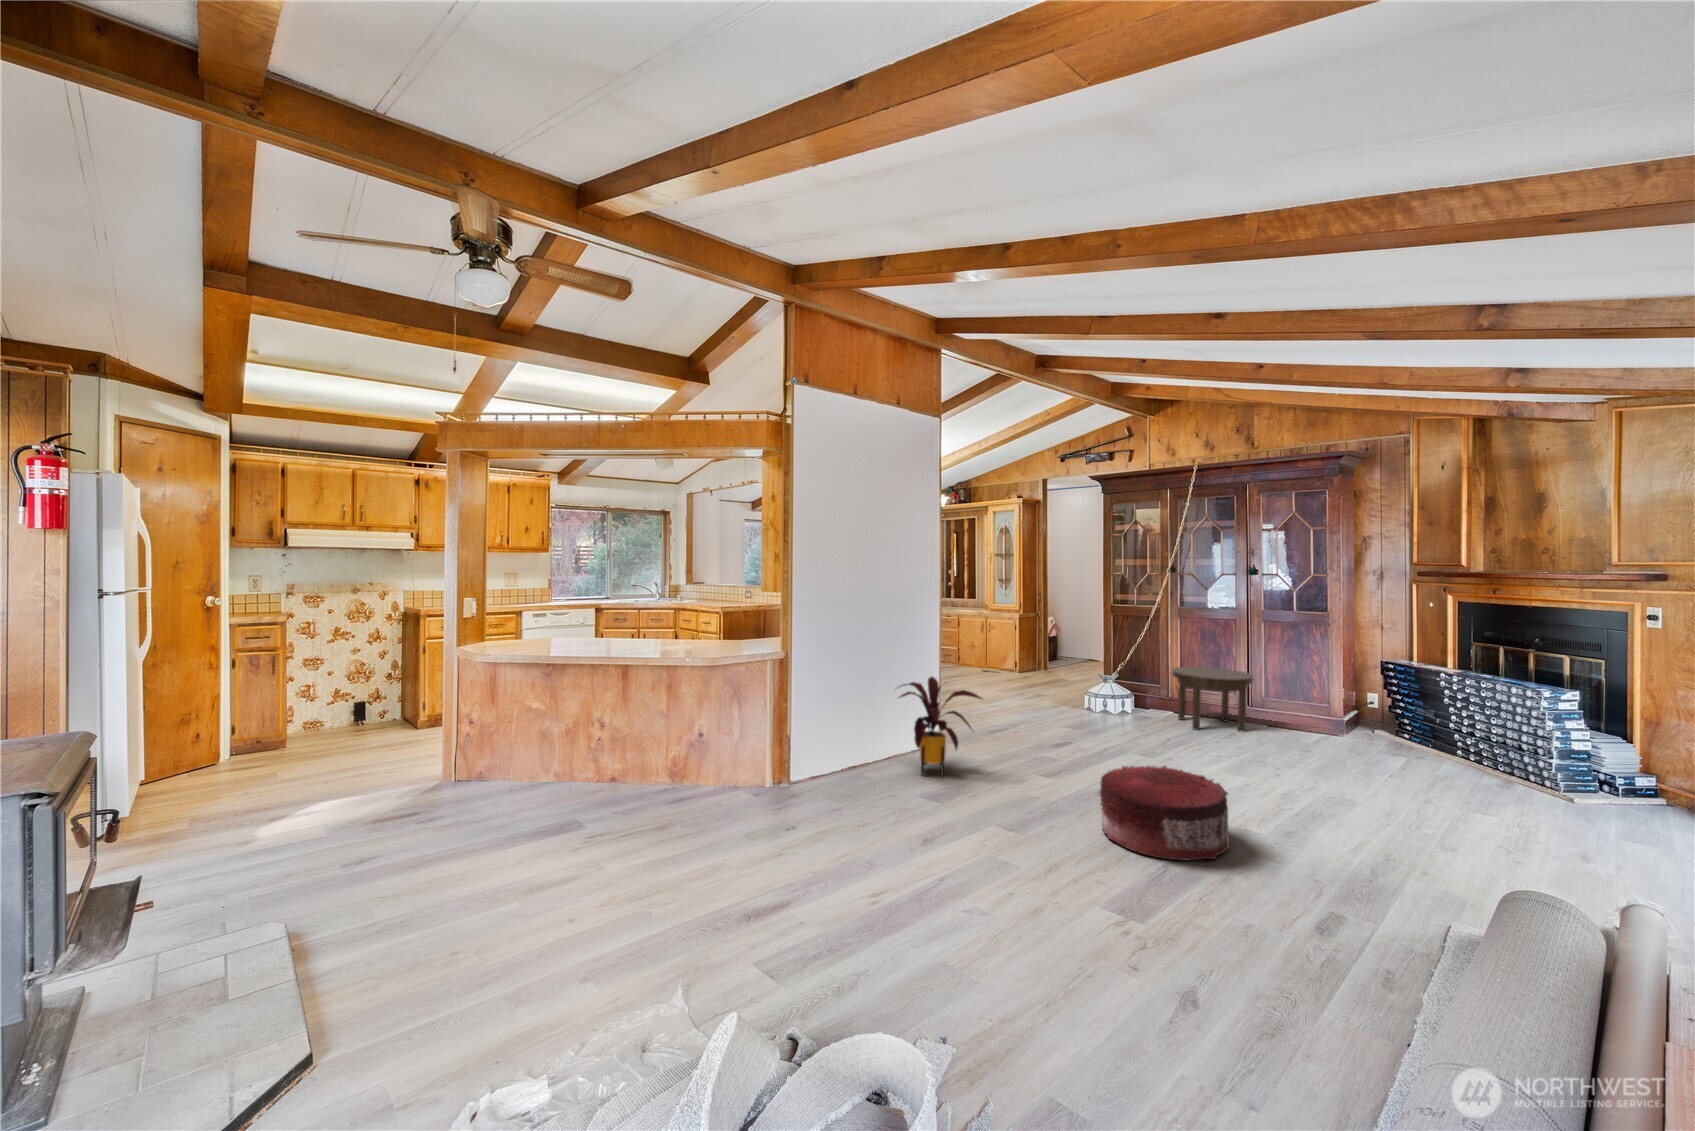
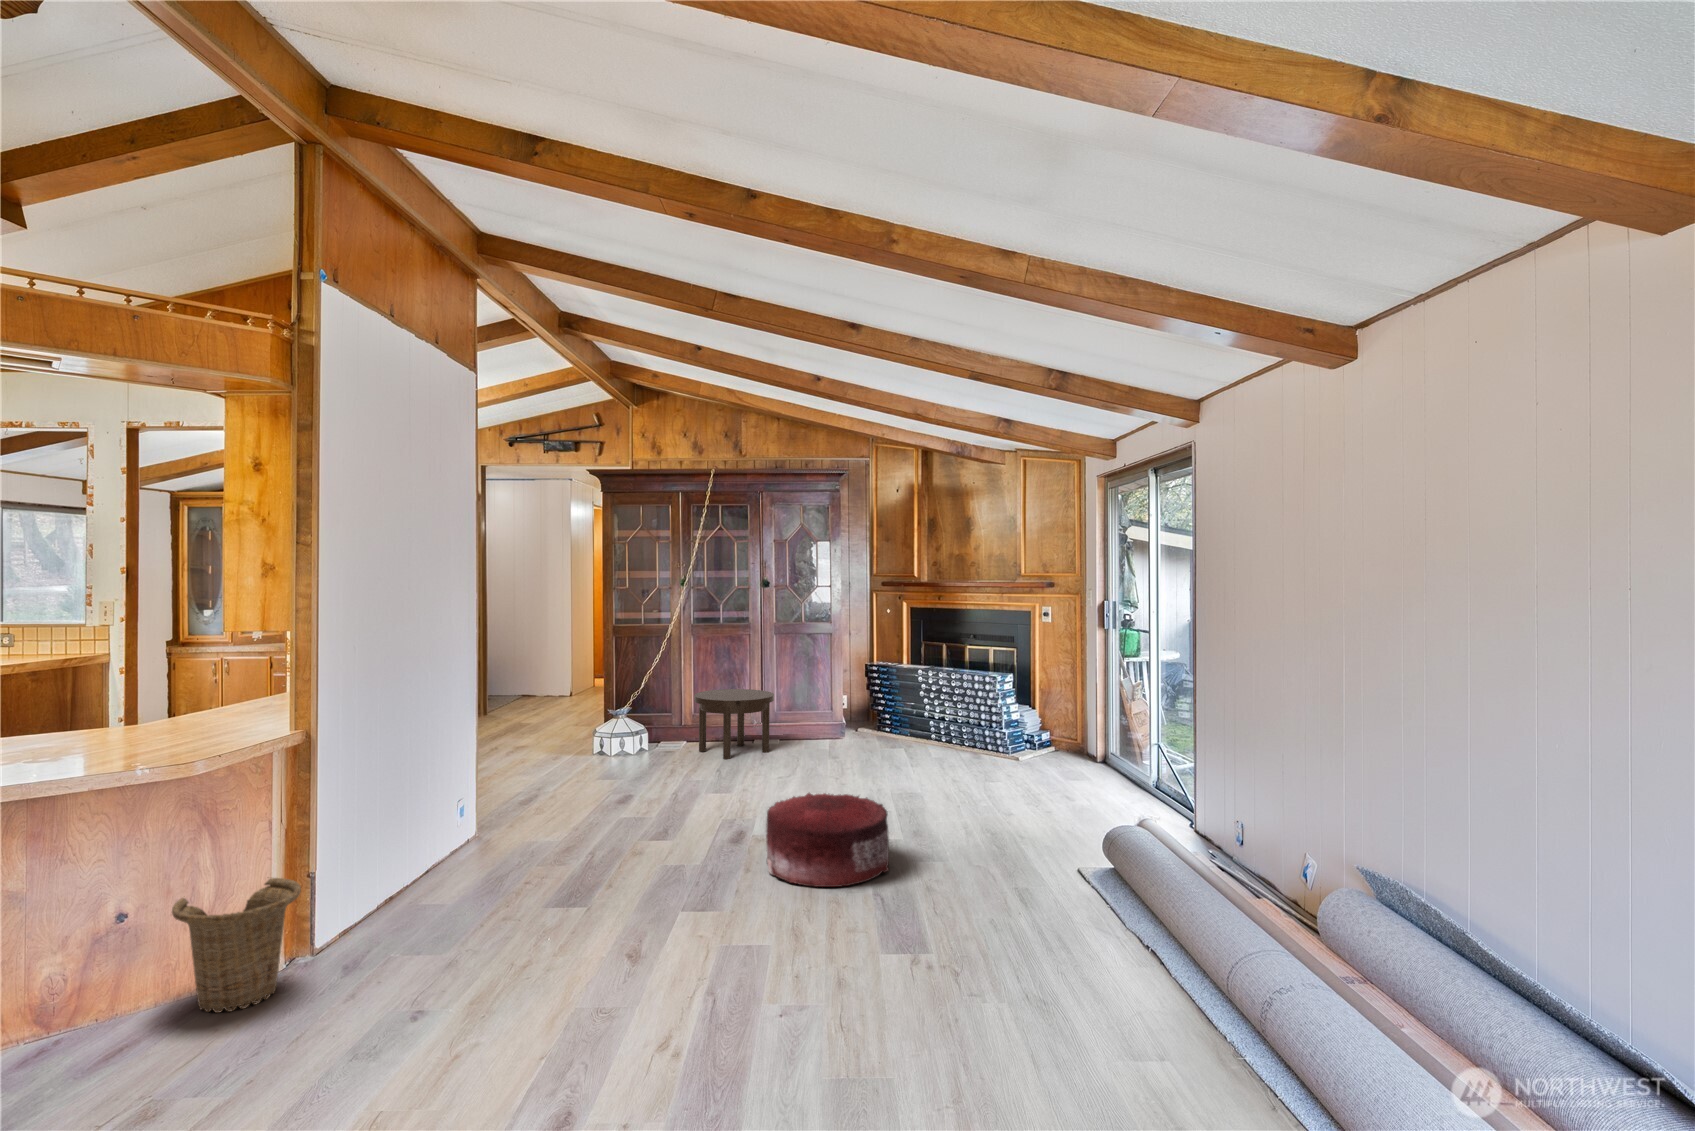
house plant: present [900,677,982,776] -> none [439,740,587,881]
basket: none [704,731,766,802] -> present [172,878,301,1013]

